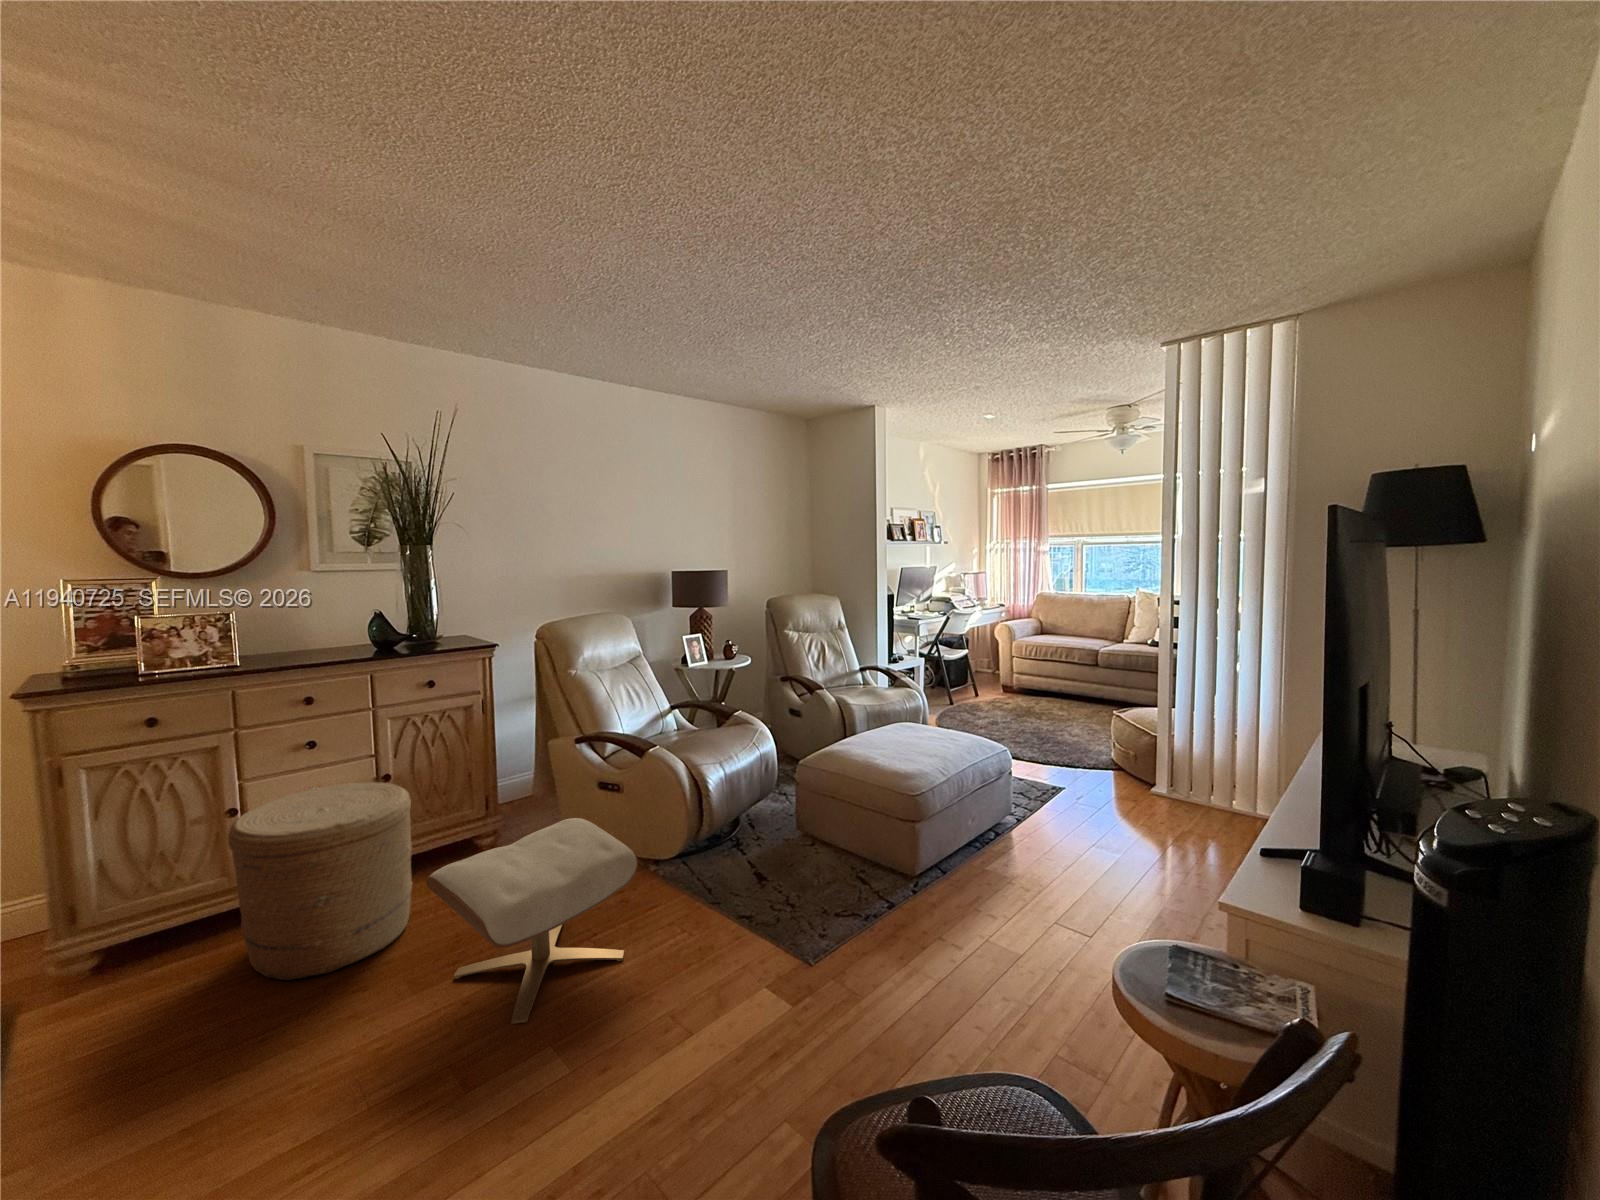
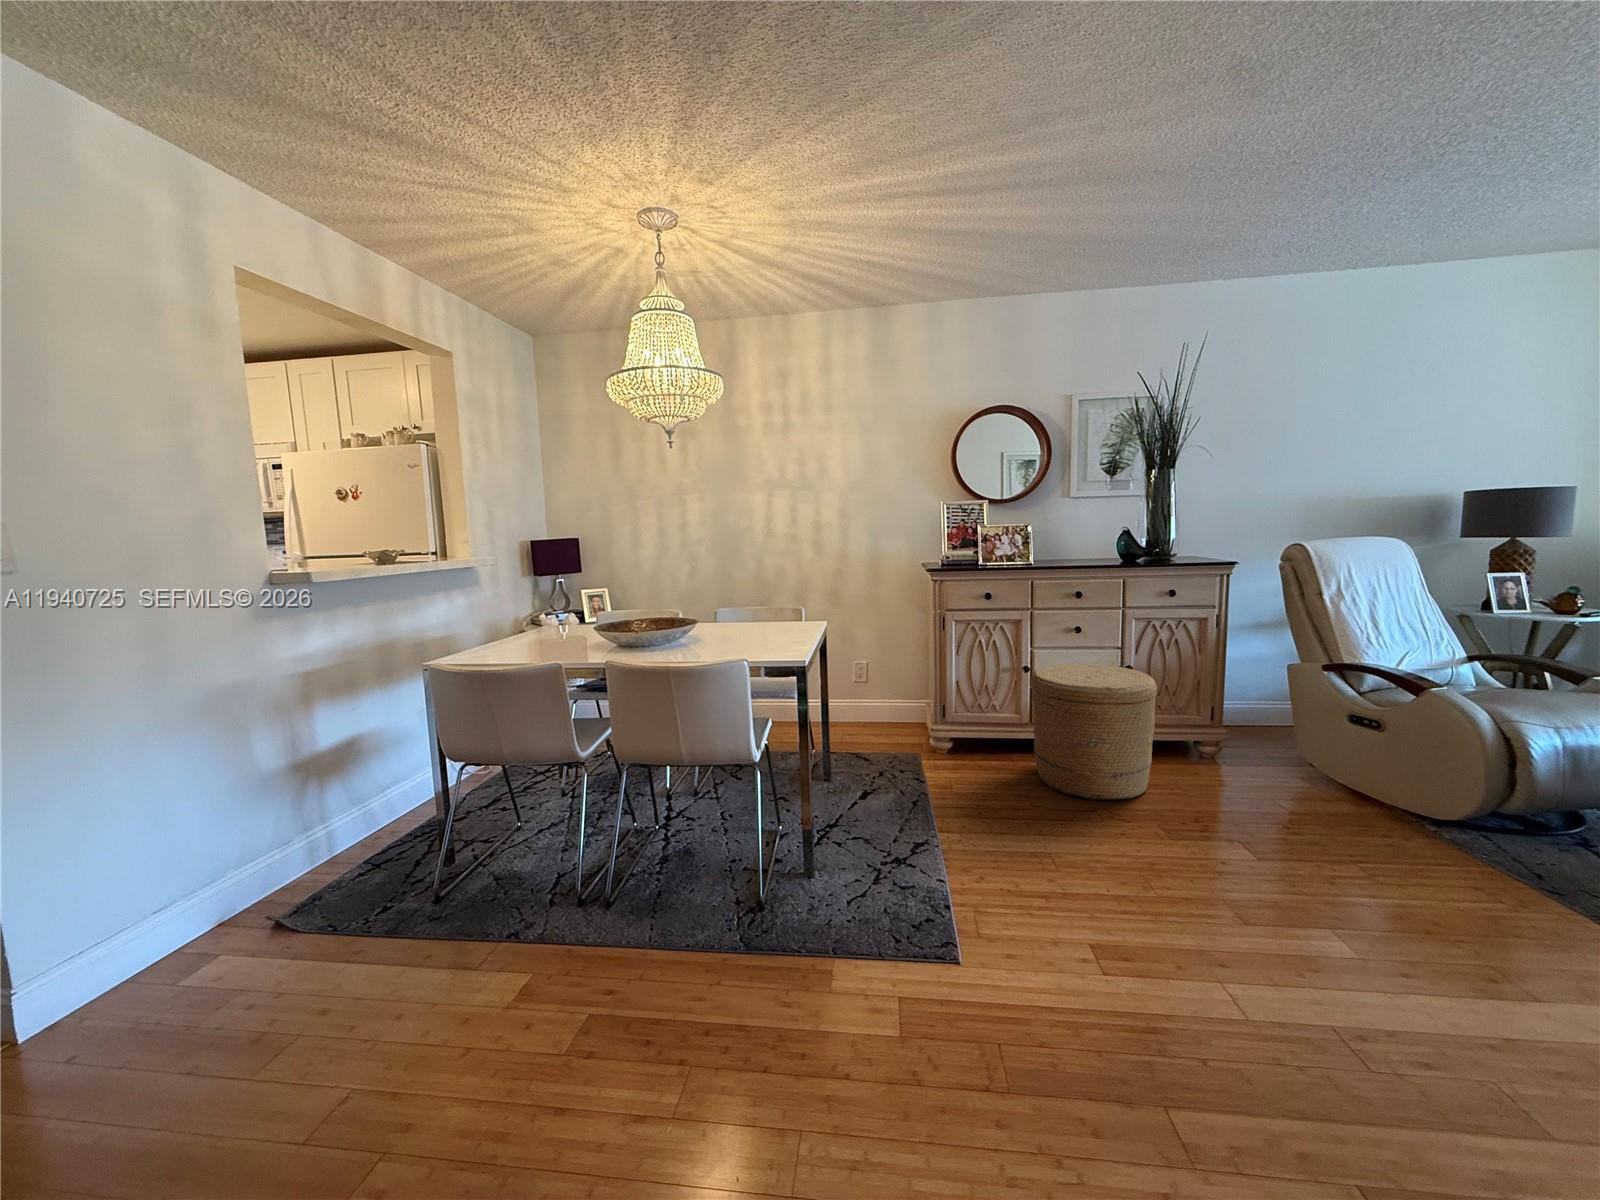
ottoman: present [426,818,638,1024] -> none [1182,735,1422,896]

